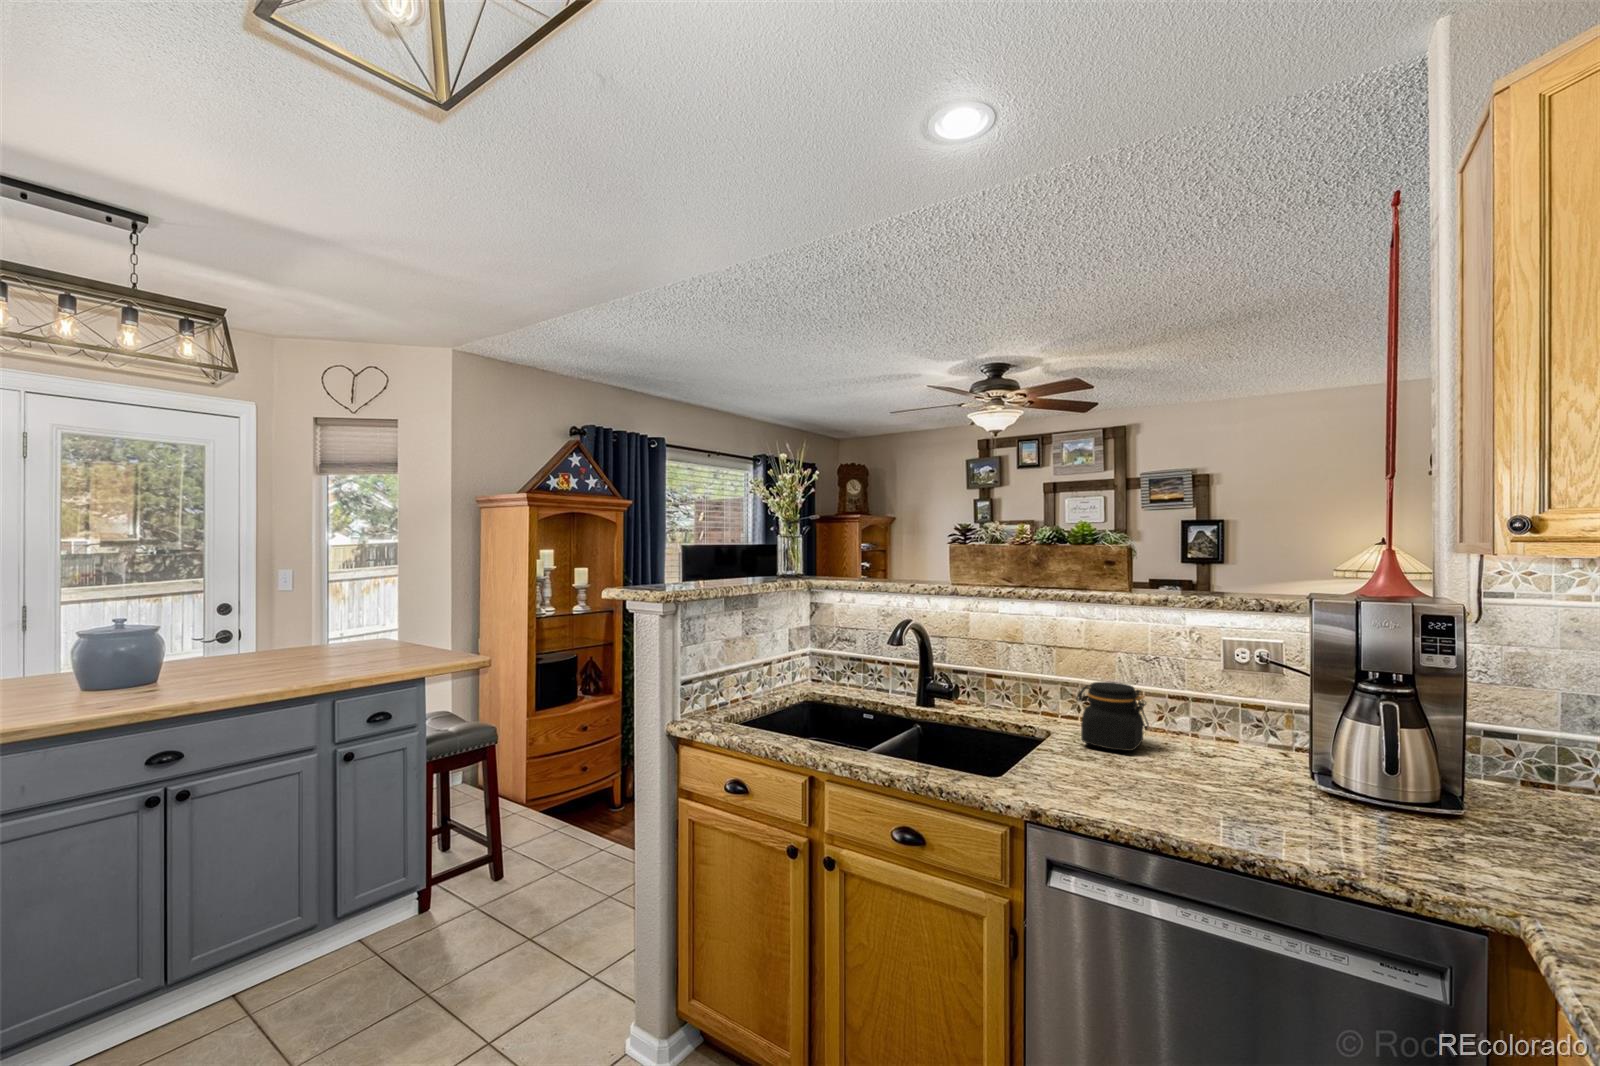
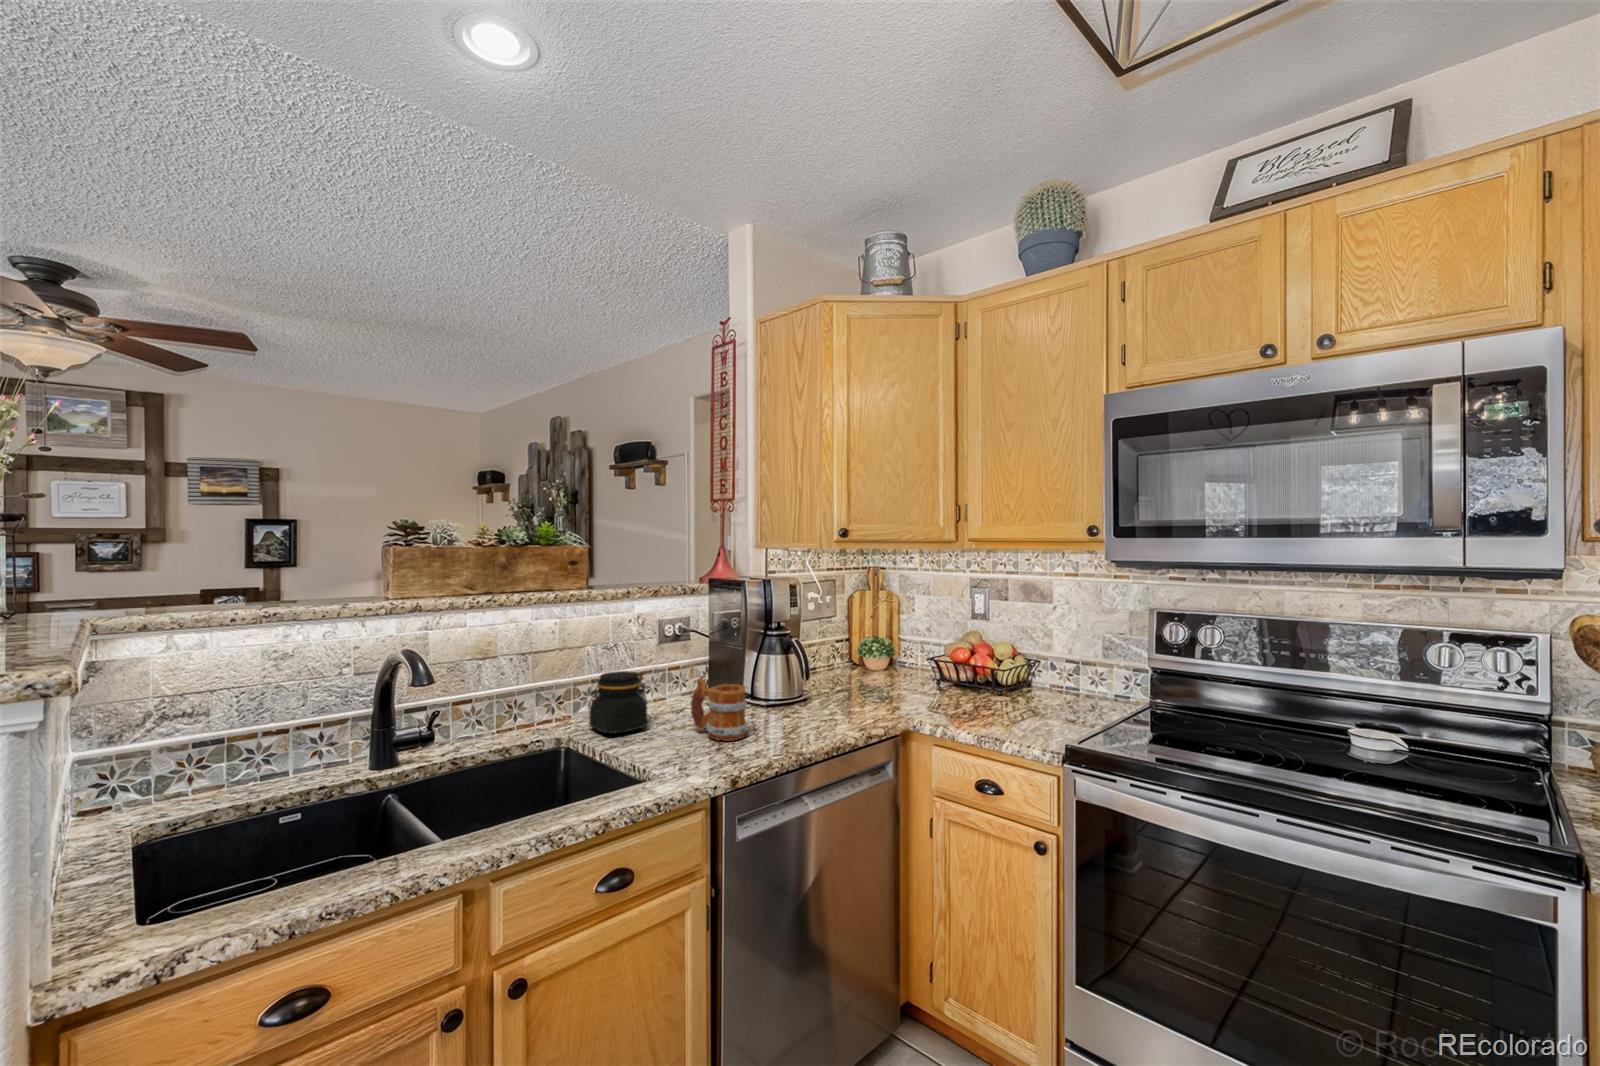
mug: none [1153,710,1216,801] -> present [691,678,747,741]

